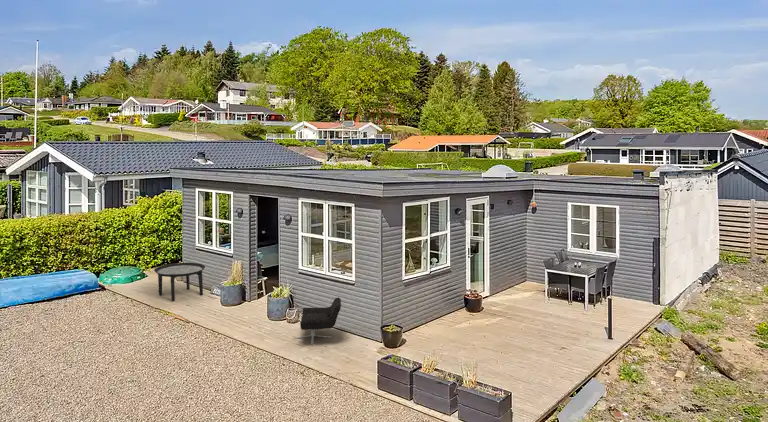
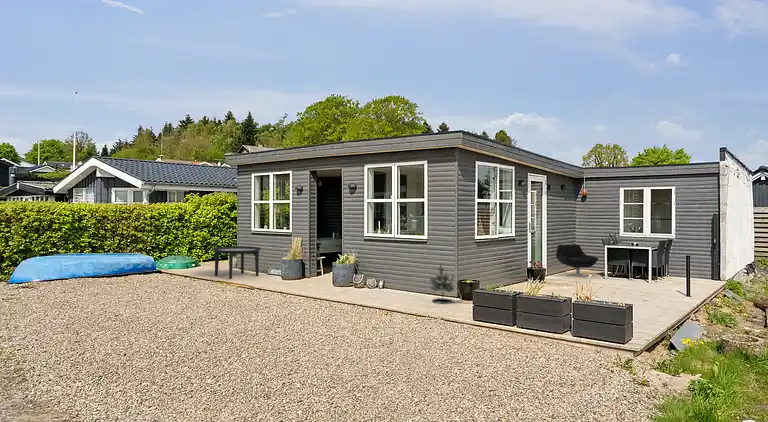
lounge chair: present [294,297,341,344] -> present [556,245,598,278]
potted tree: none [354,309,380,350] -> present [431,266,454,304]

